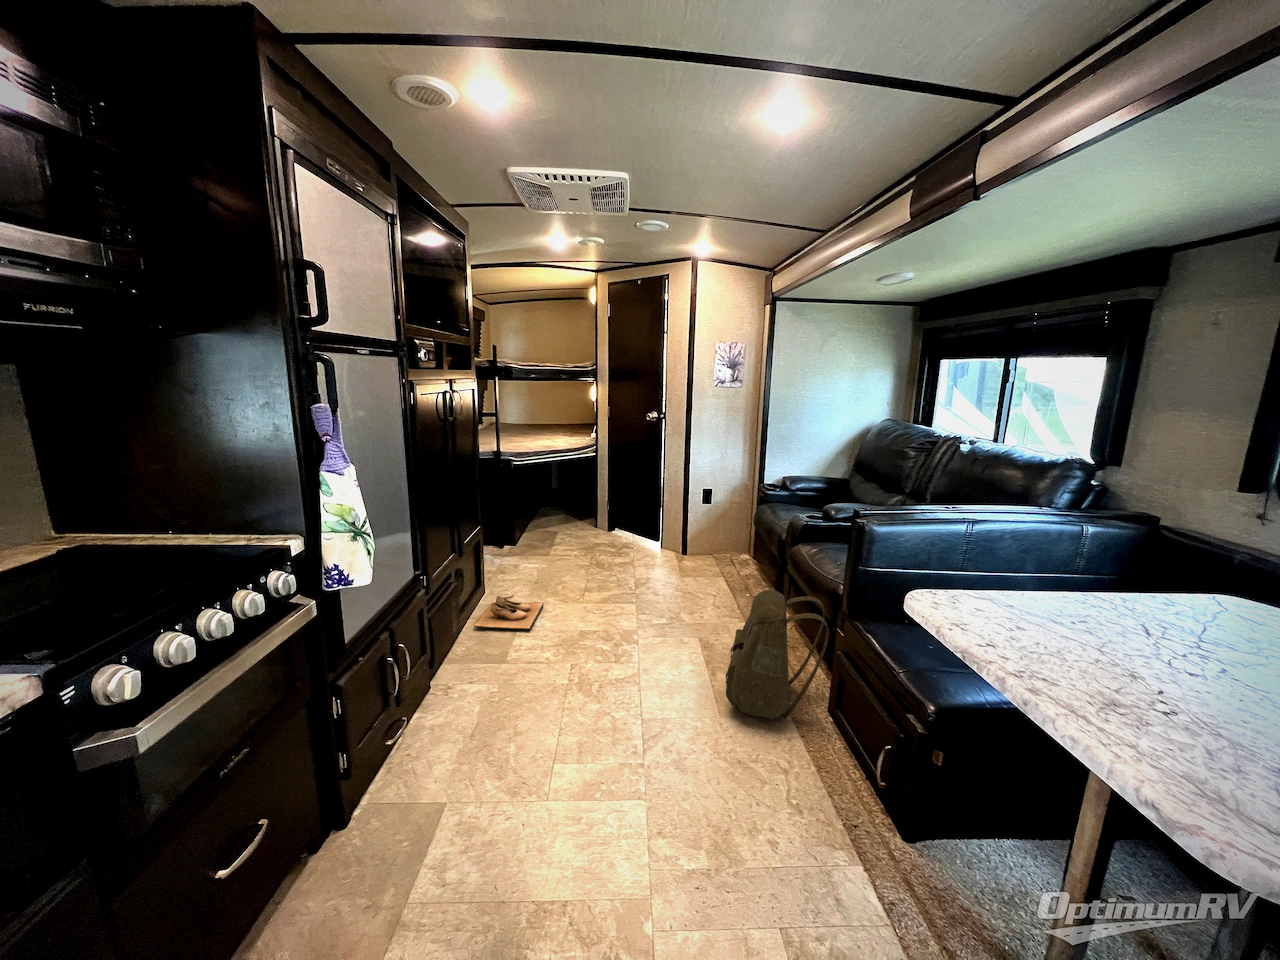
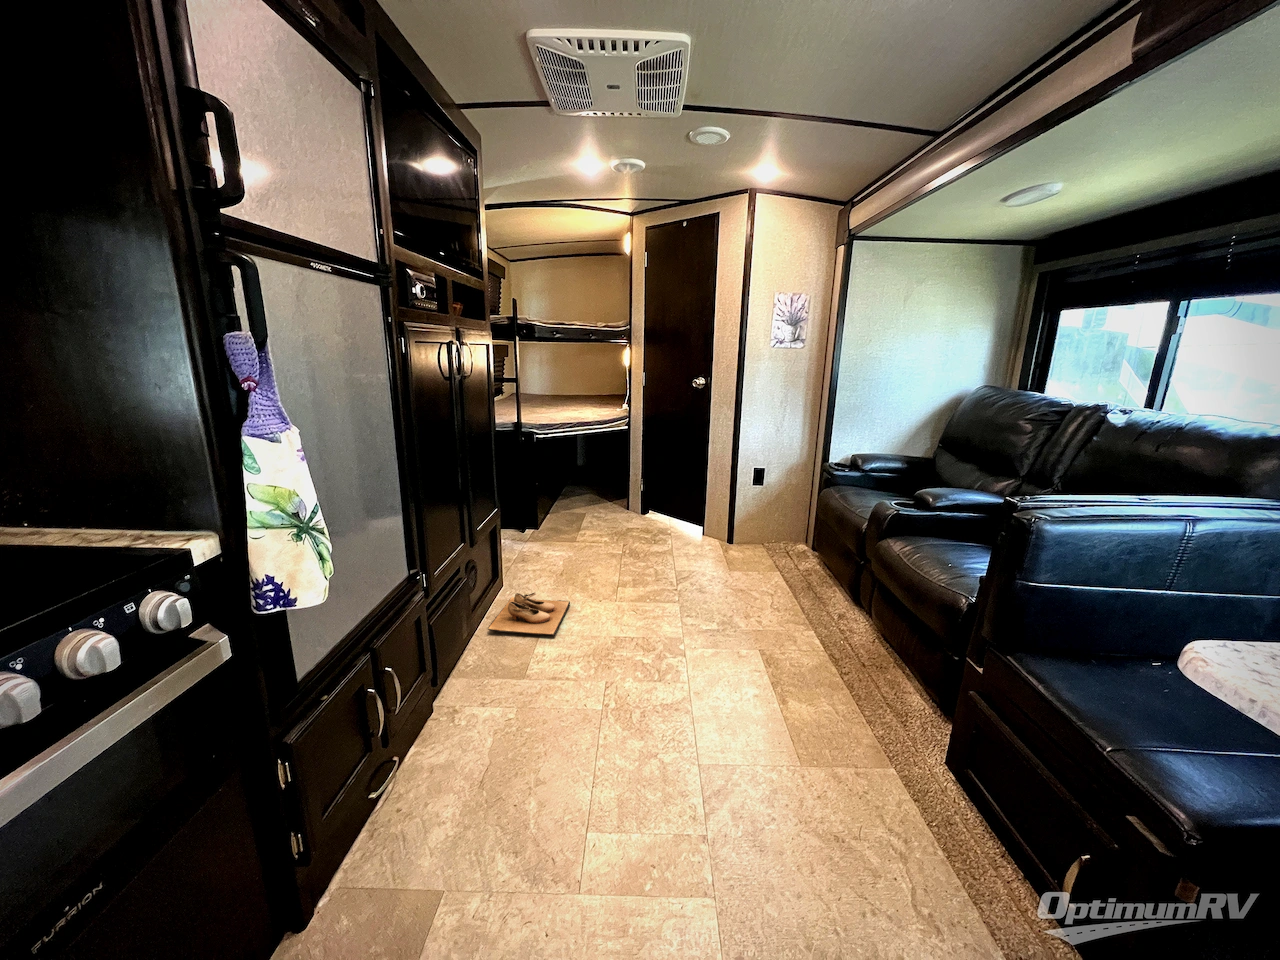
backpack: present [726,590,828,719] -> none [808,602,960,776]

